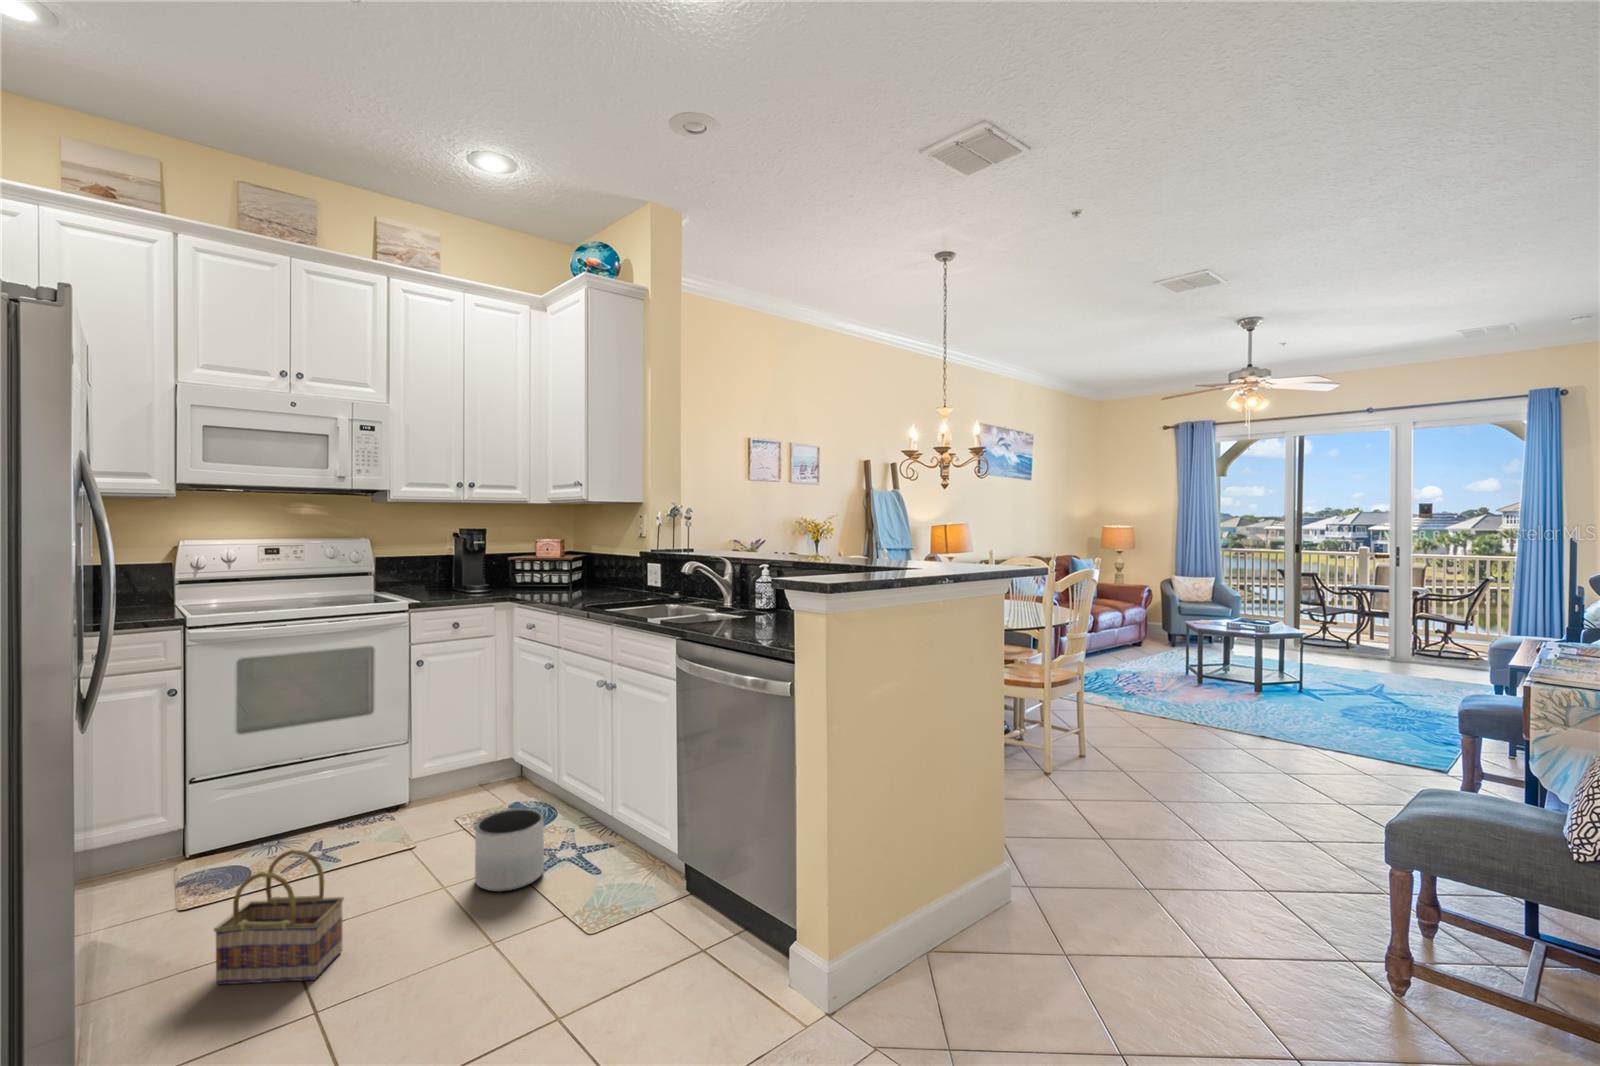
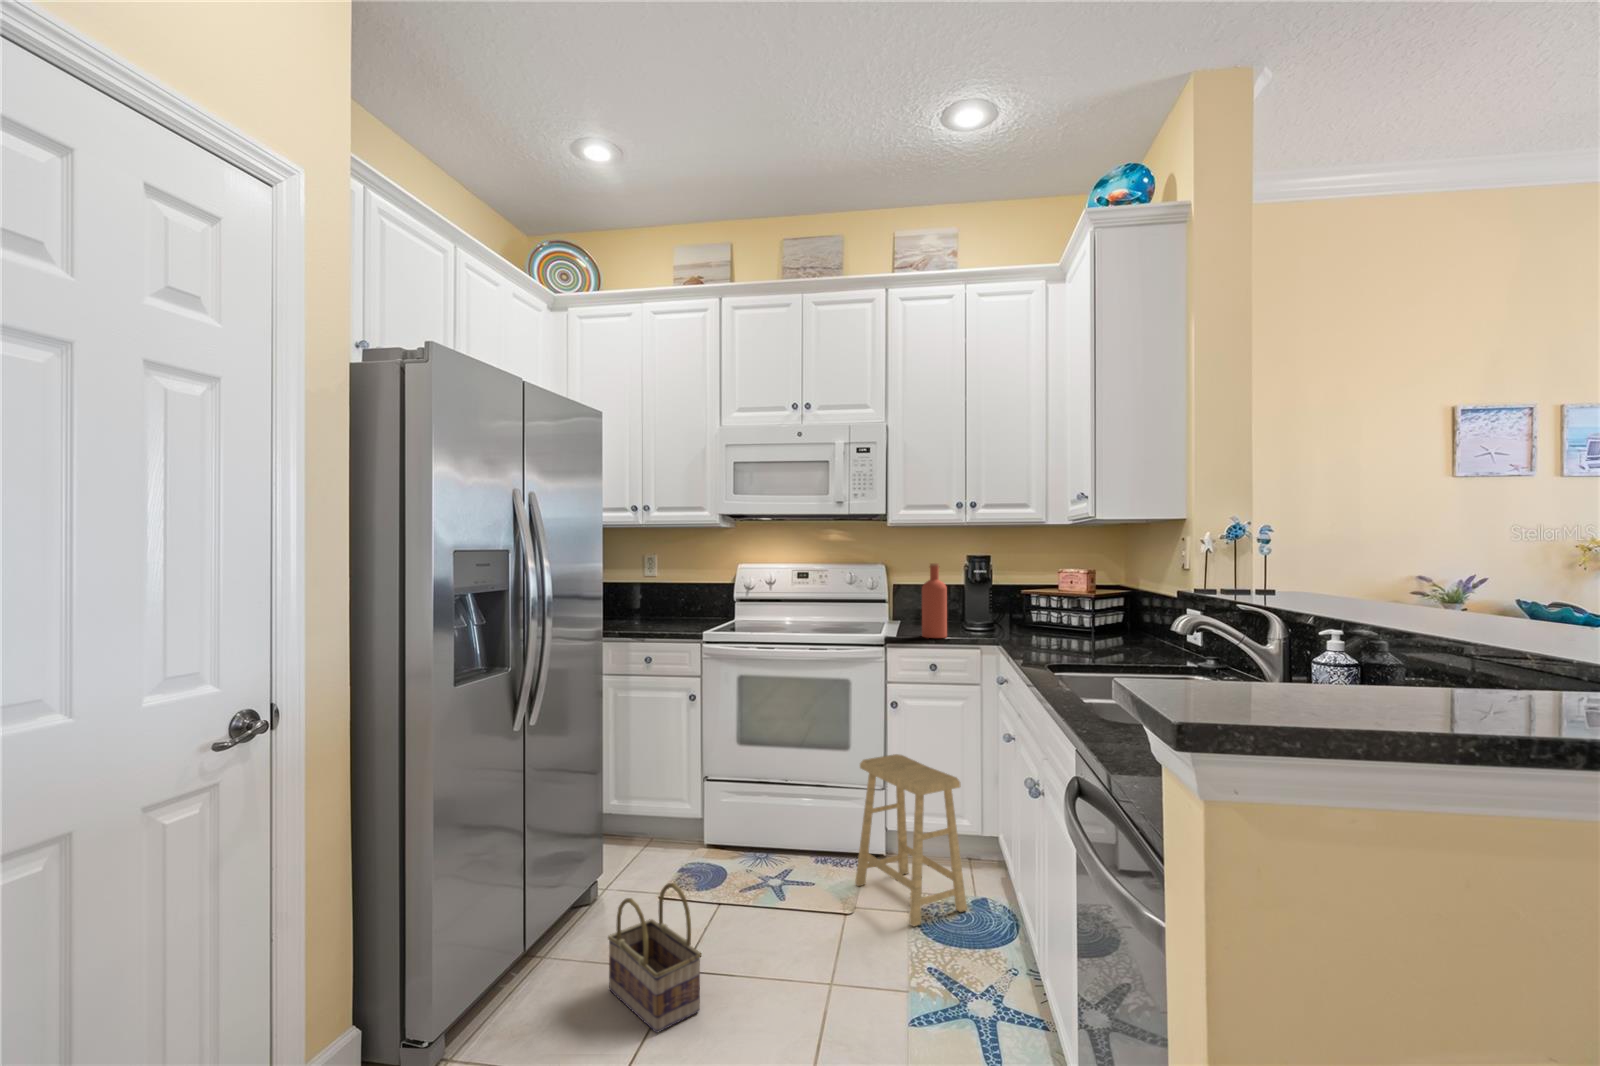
bottle: none [435,536,459,601] -> present [922,563,947,638]
footstool: none [397,705,508,835] -> present [855,754,967,926]
planter: present [475,809,544,892] -> none [857,915,940,1031]

